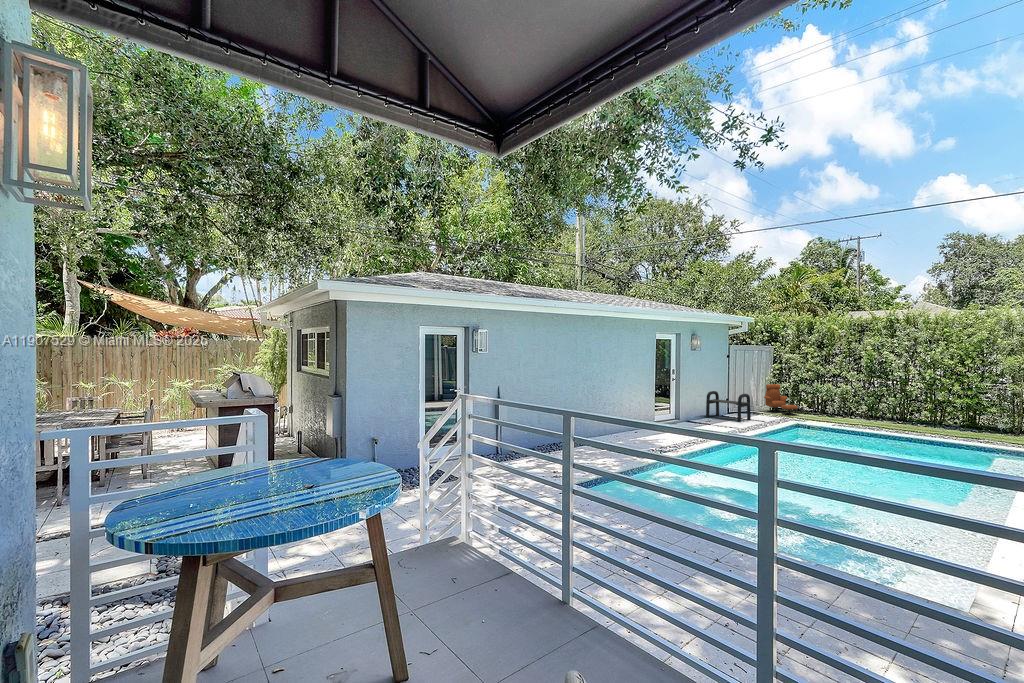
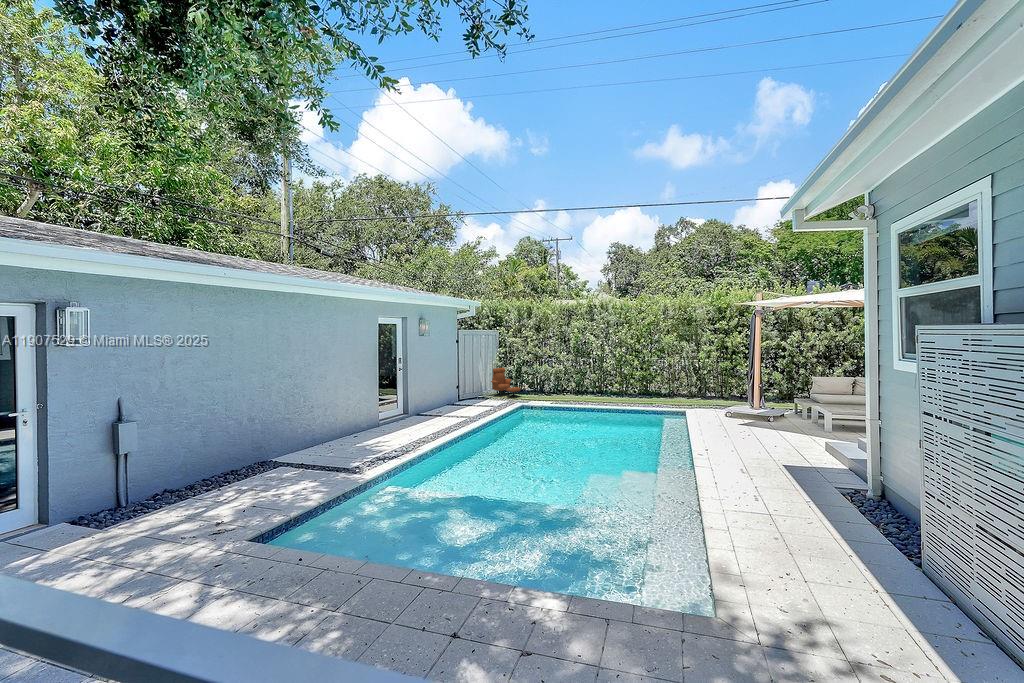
bench: present [706,391,751,421] -> none [437,379,480,410]

